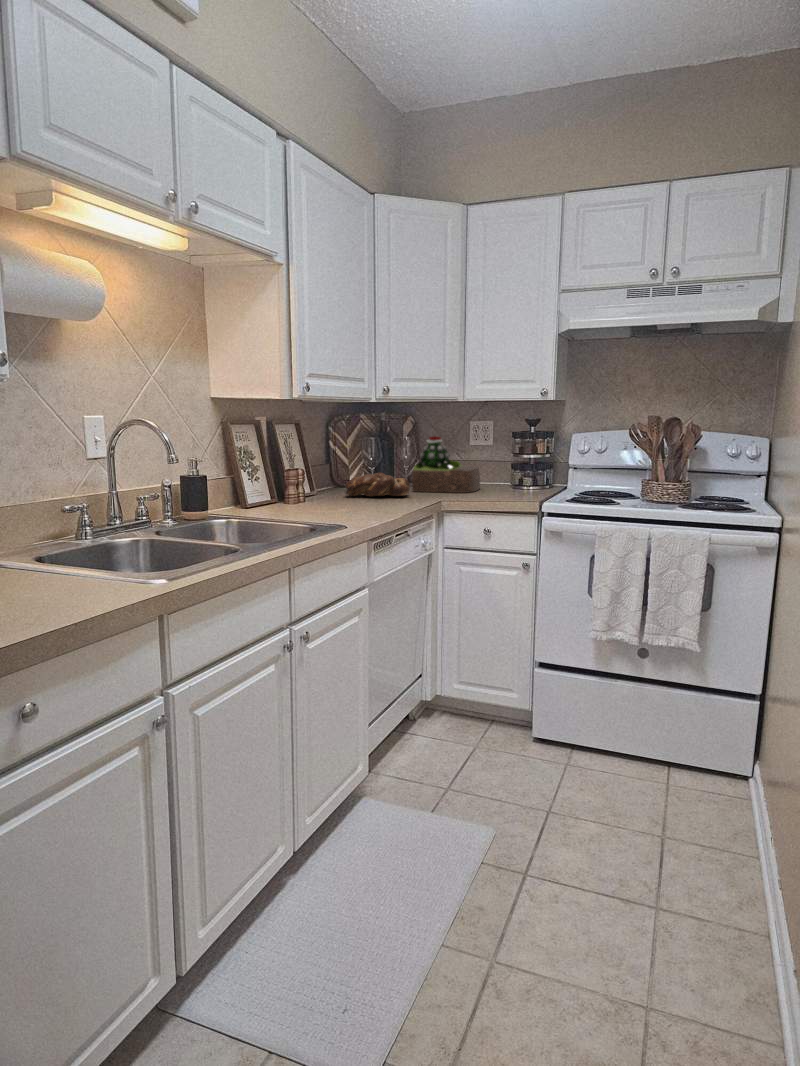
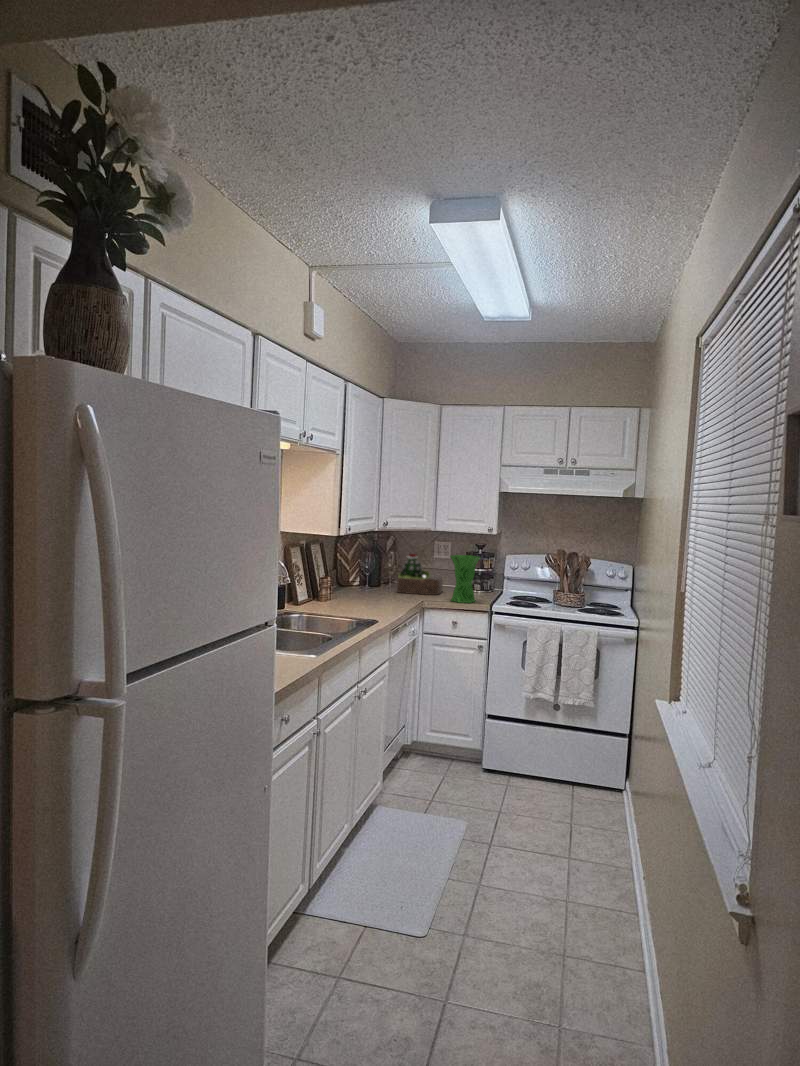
vase: none [480,432,527,501] -> present [450,555,481,603]
bread loaf: present [345,473,410,496] -> none [354,580,400,597]

